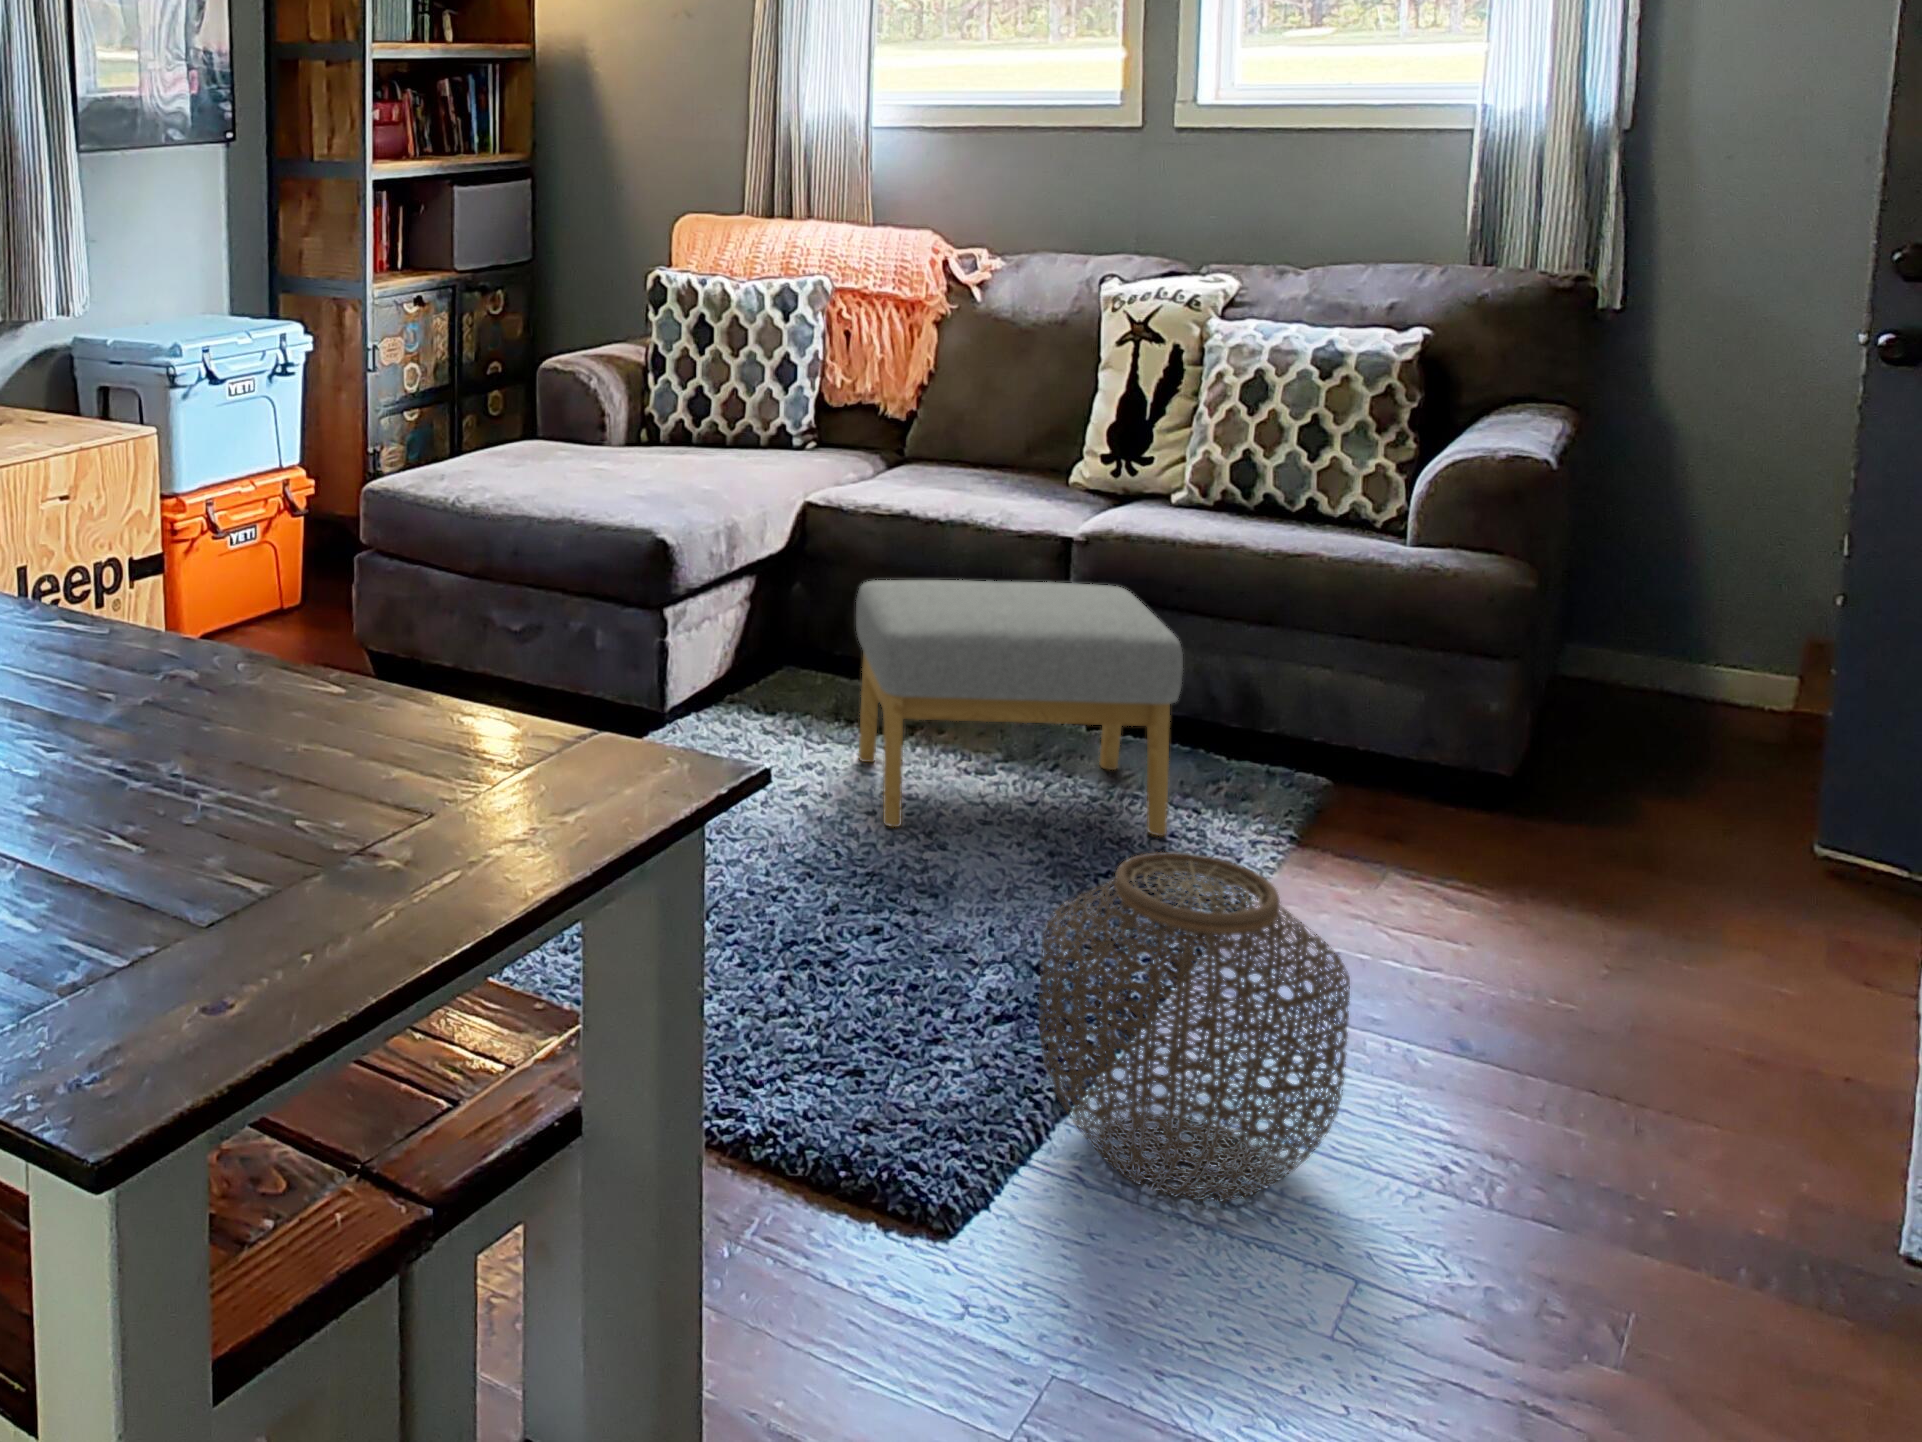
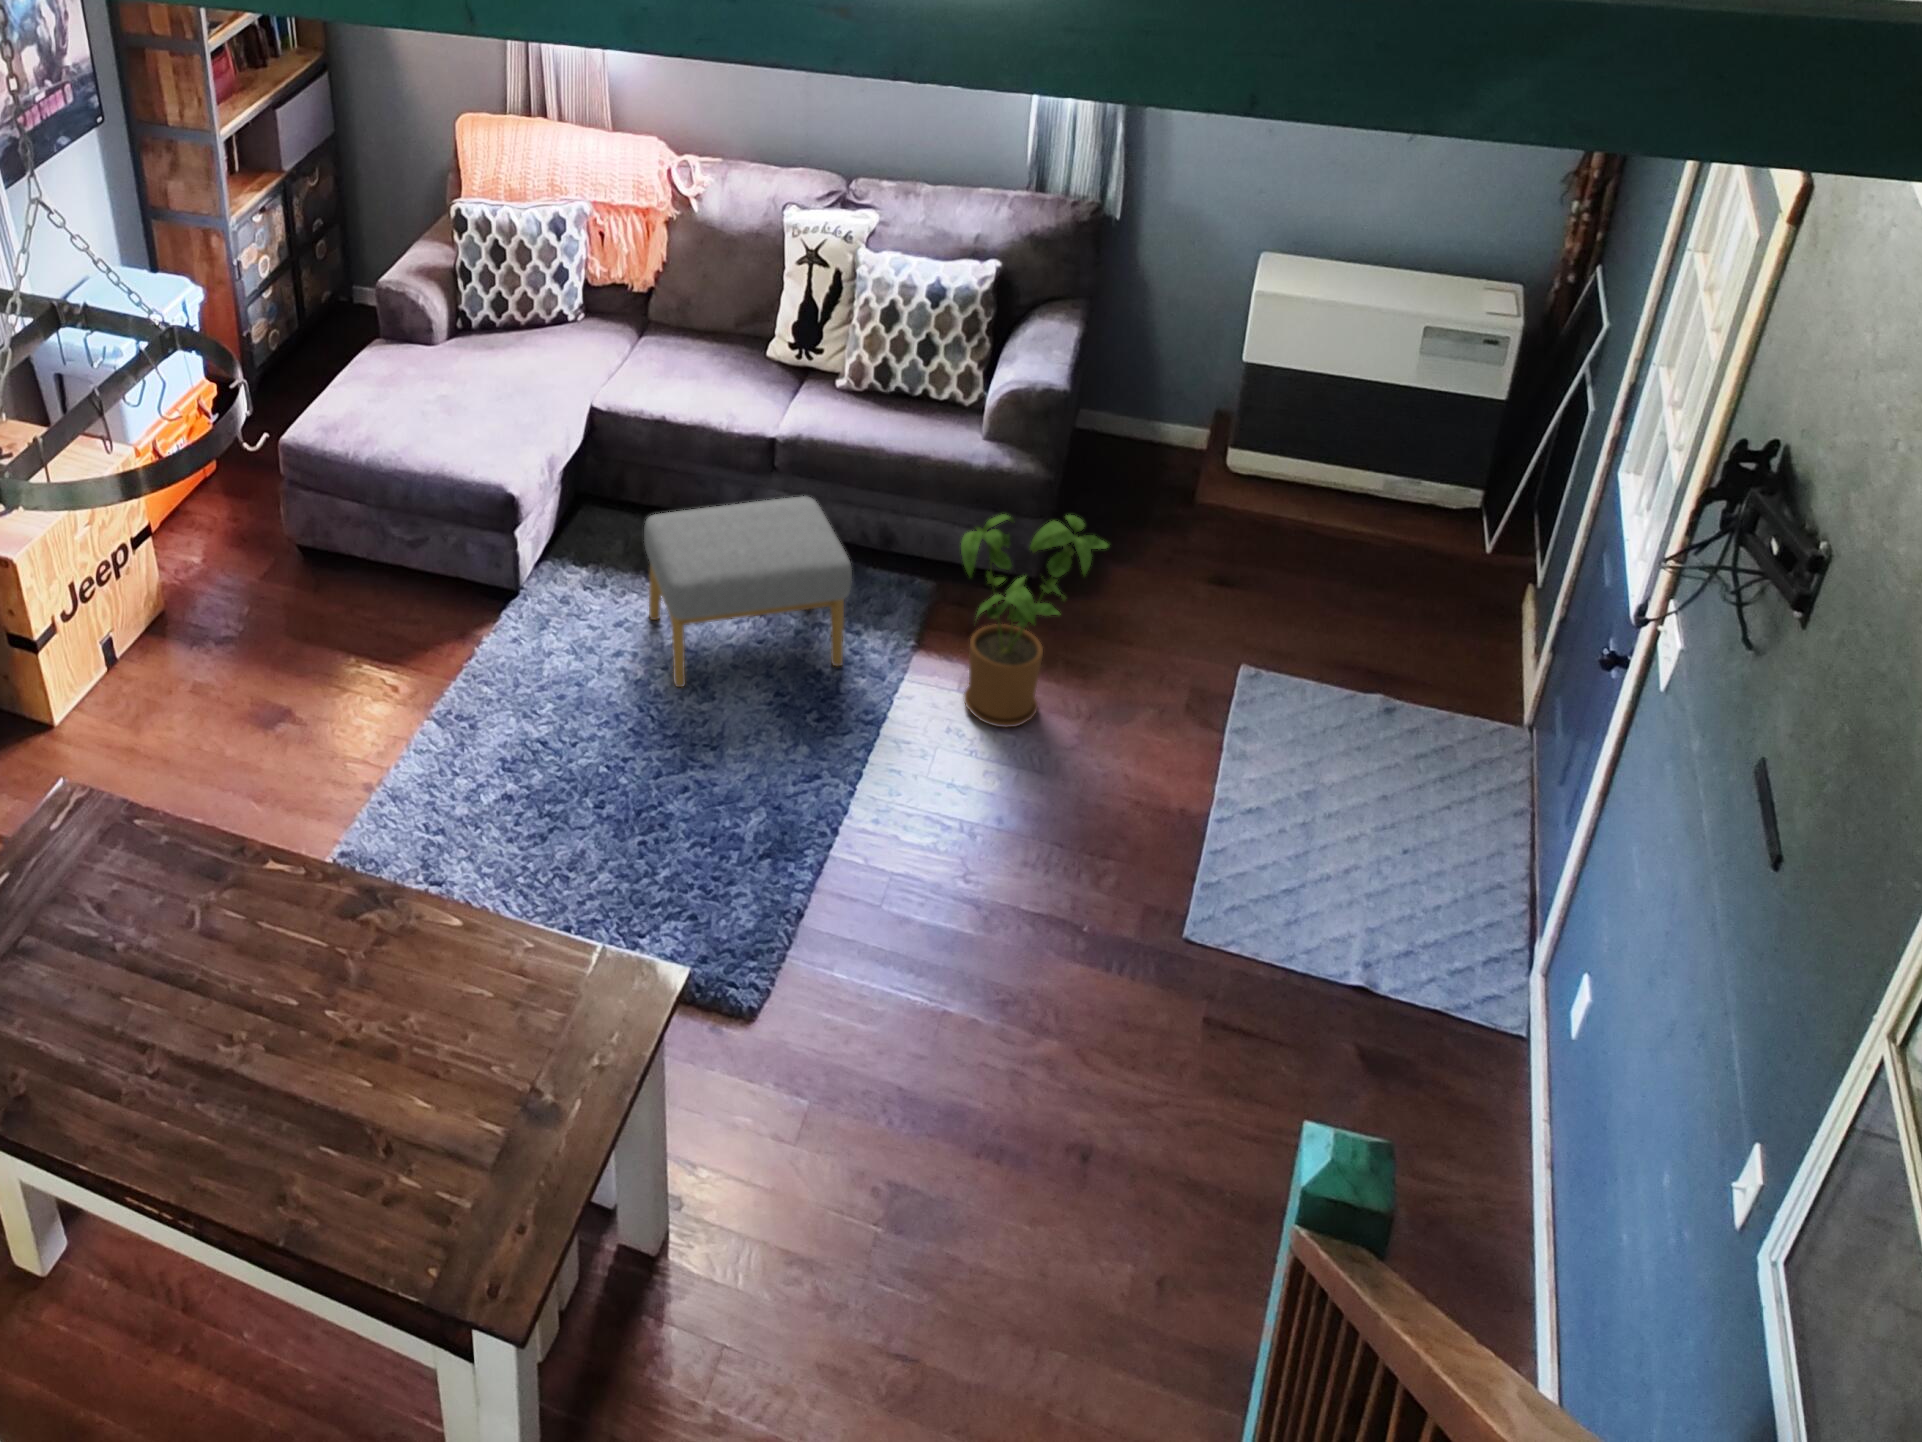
house plant: none [1369,536,1641,934] -> present [961,514,1108,728]
woven basket: present [1039,852,1350,1202] -> none [791,800,948,974]

